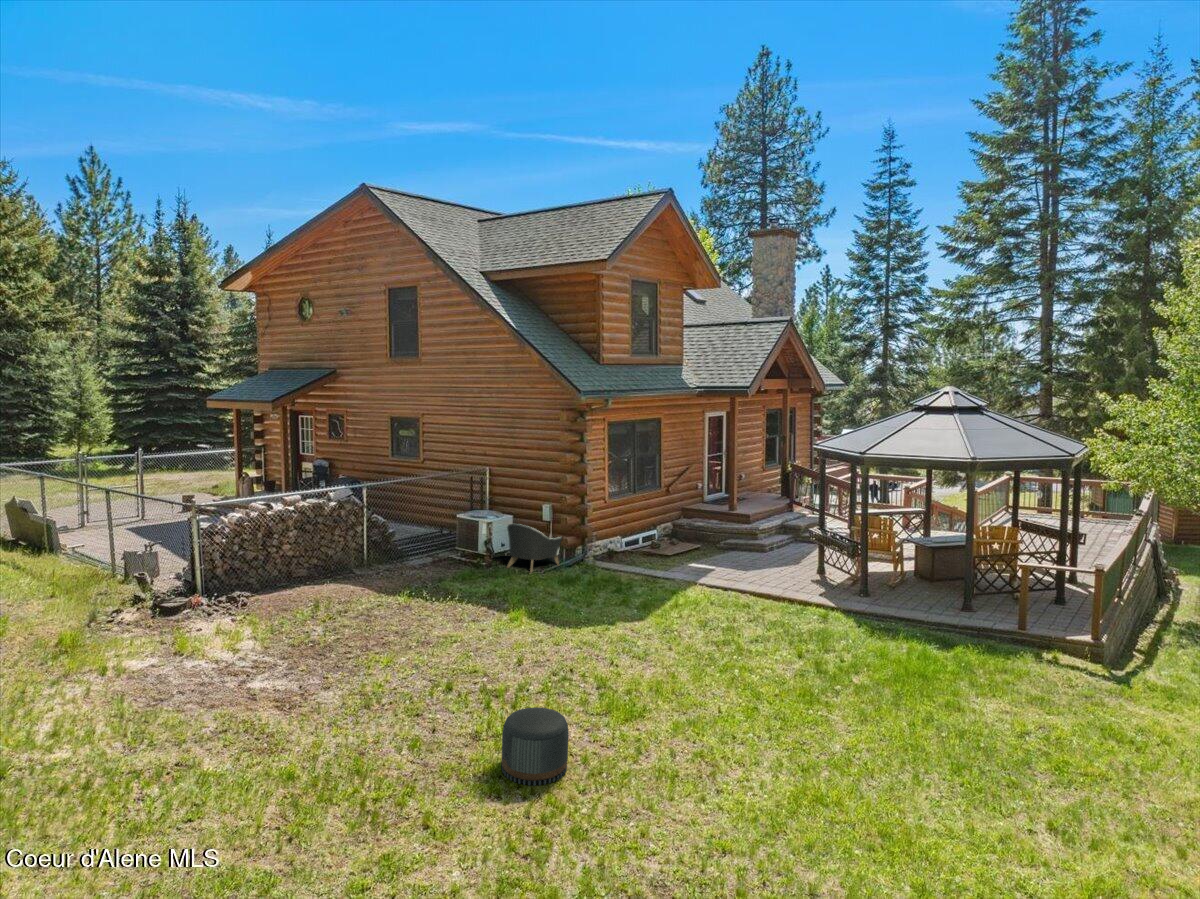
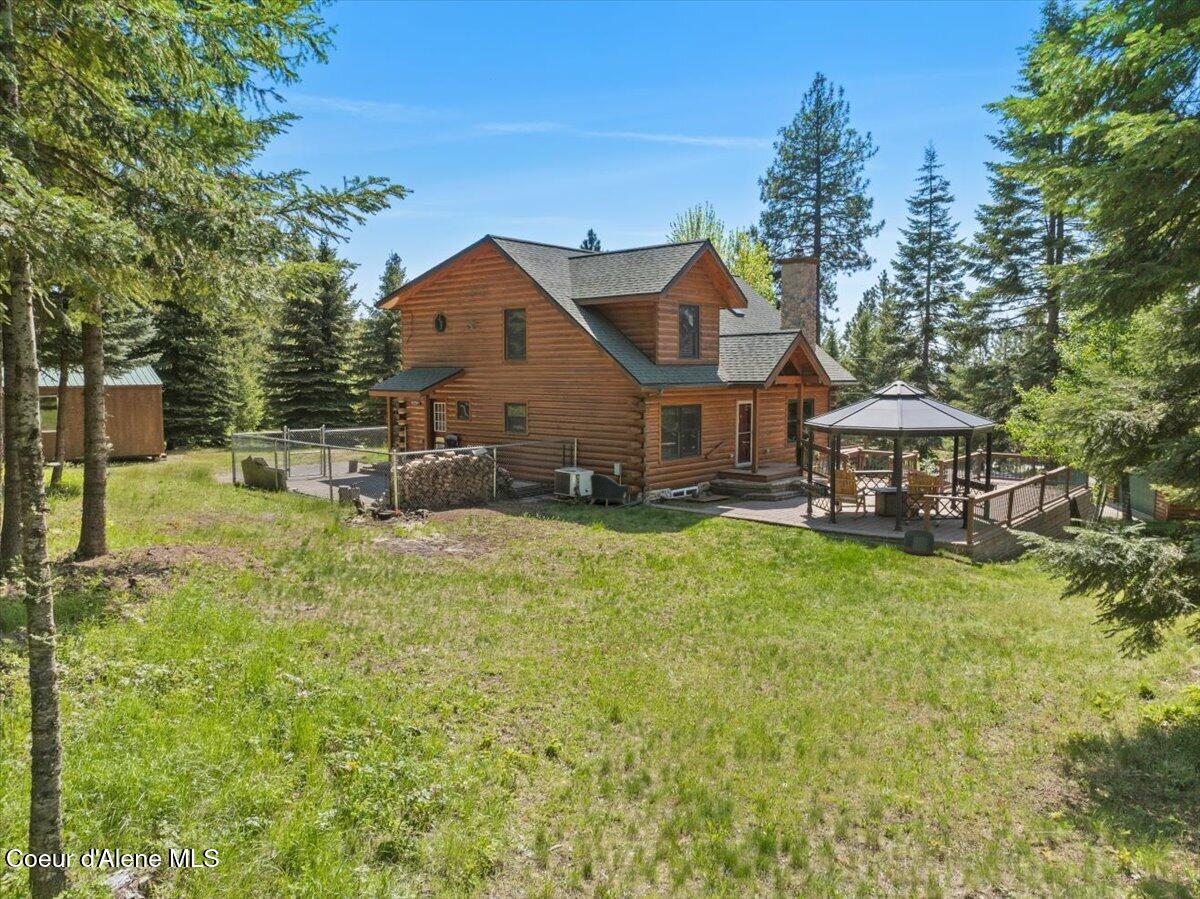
pouf: present [501,707,569,786] -> present [903,530,934,556]

